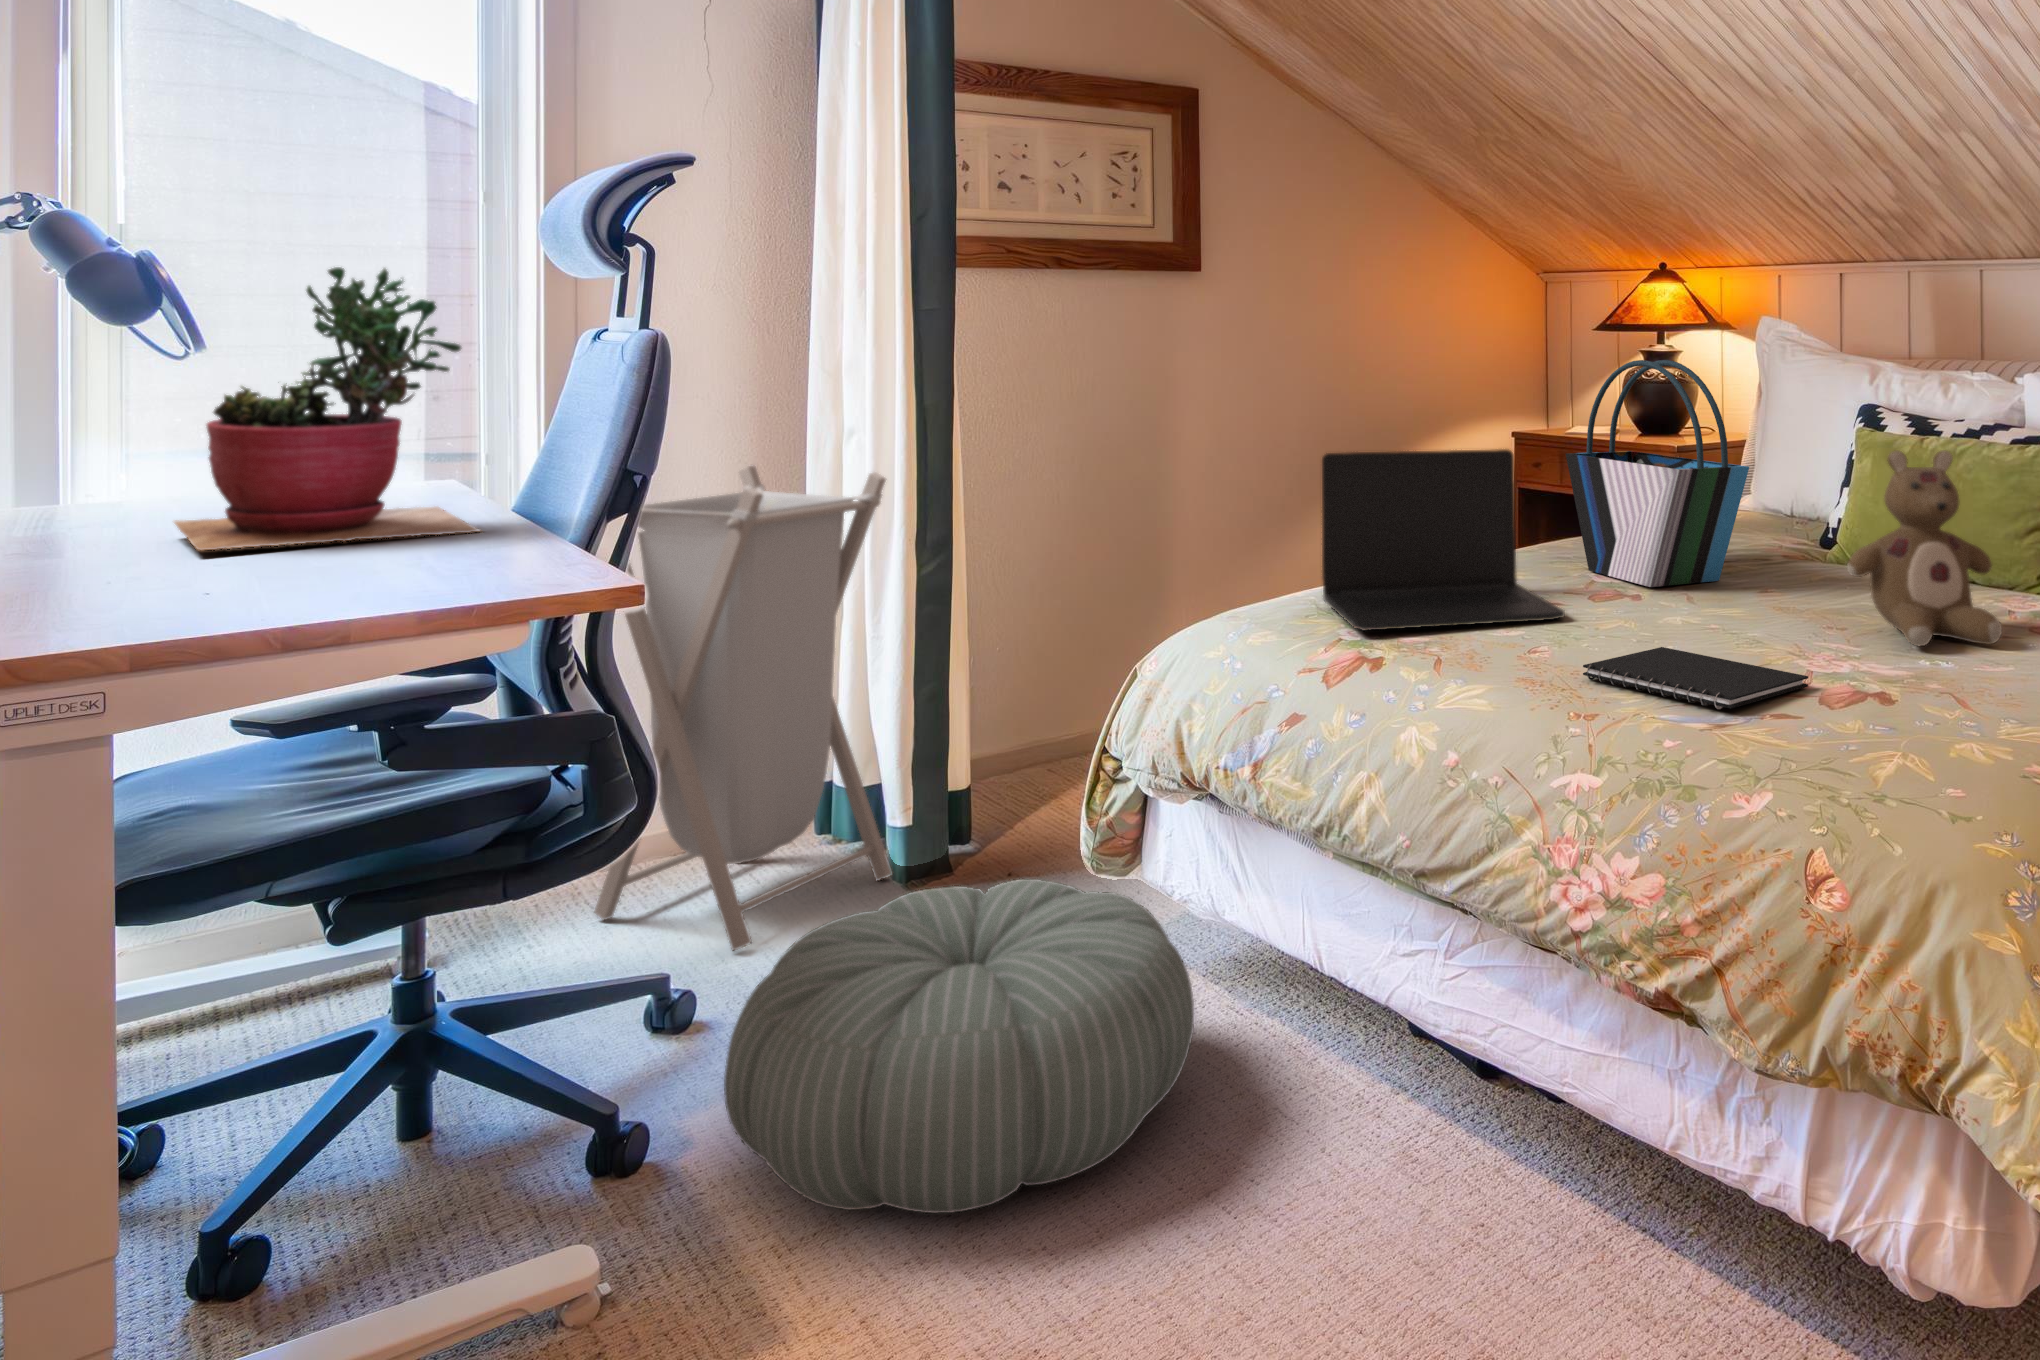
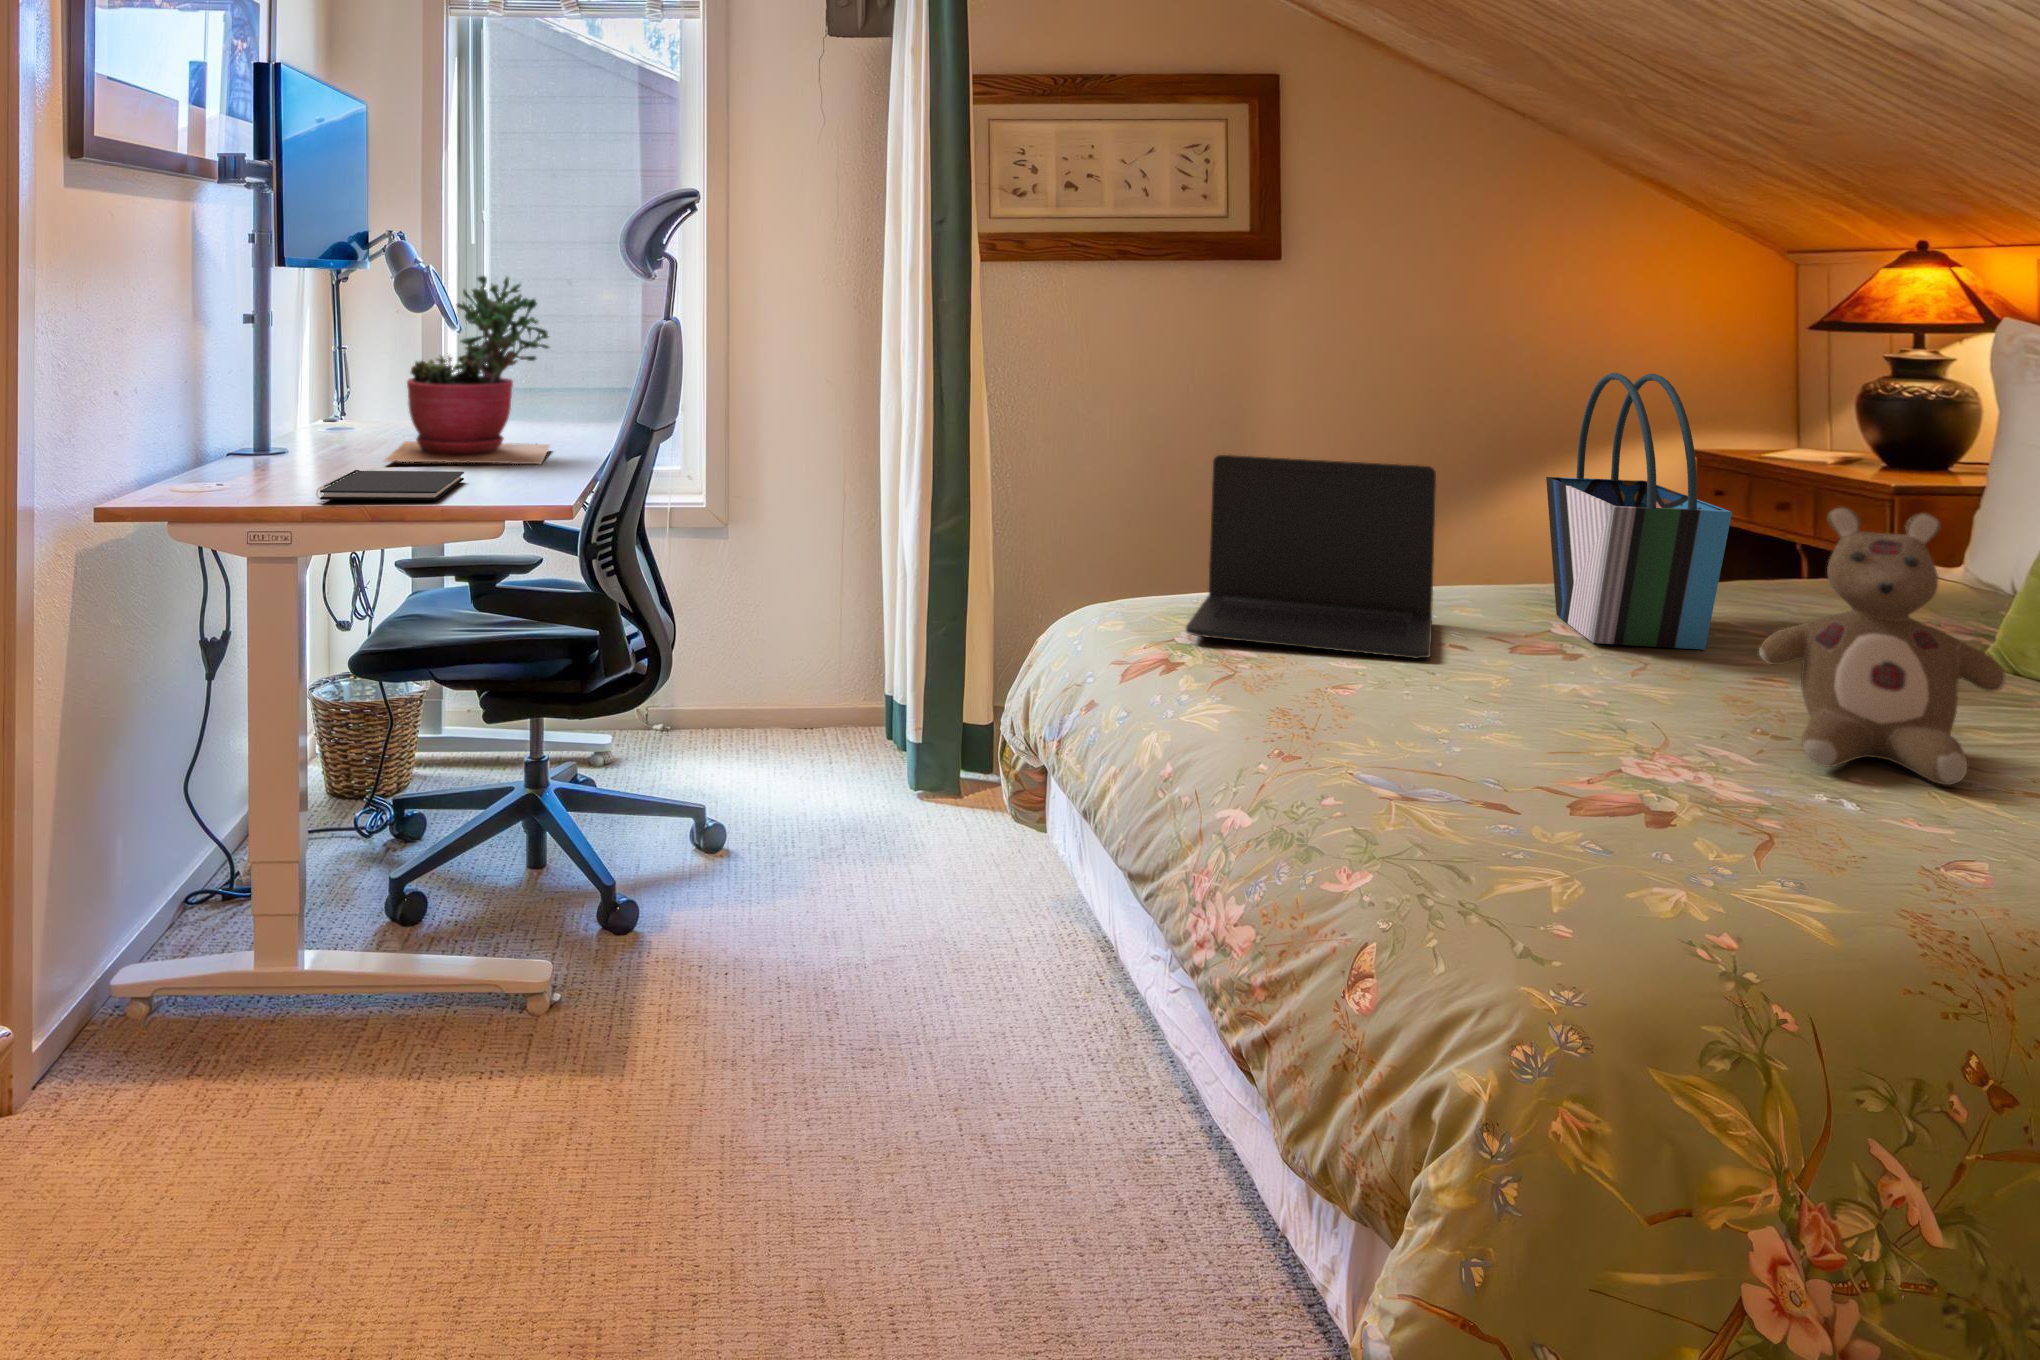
laundry hamper: present [594,465,892,950] -> none [700,430,914,817]
notebook: present [1583,647,1808,709] -> present [316,470,464,500]
pouf: present [724,879,1194,1213] -> none [639,795,1004,1056]

